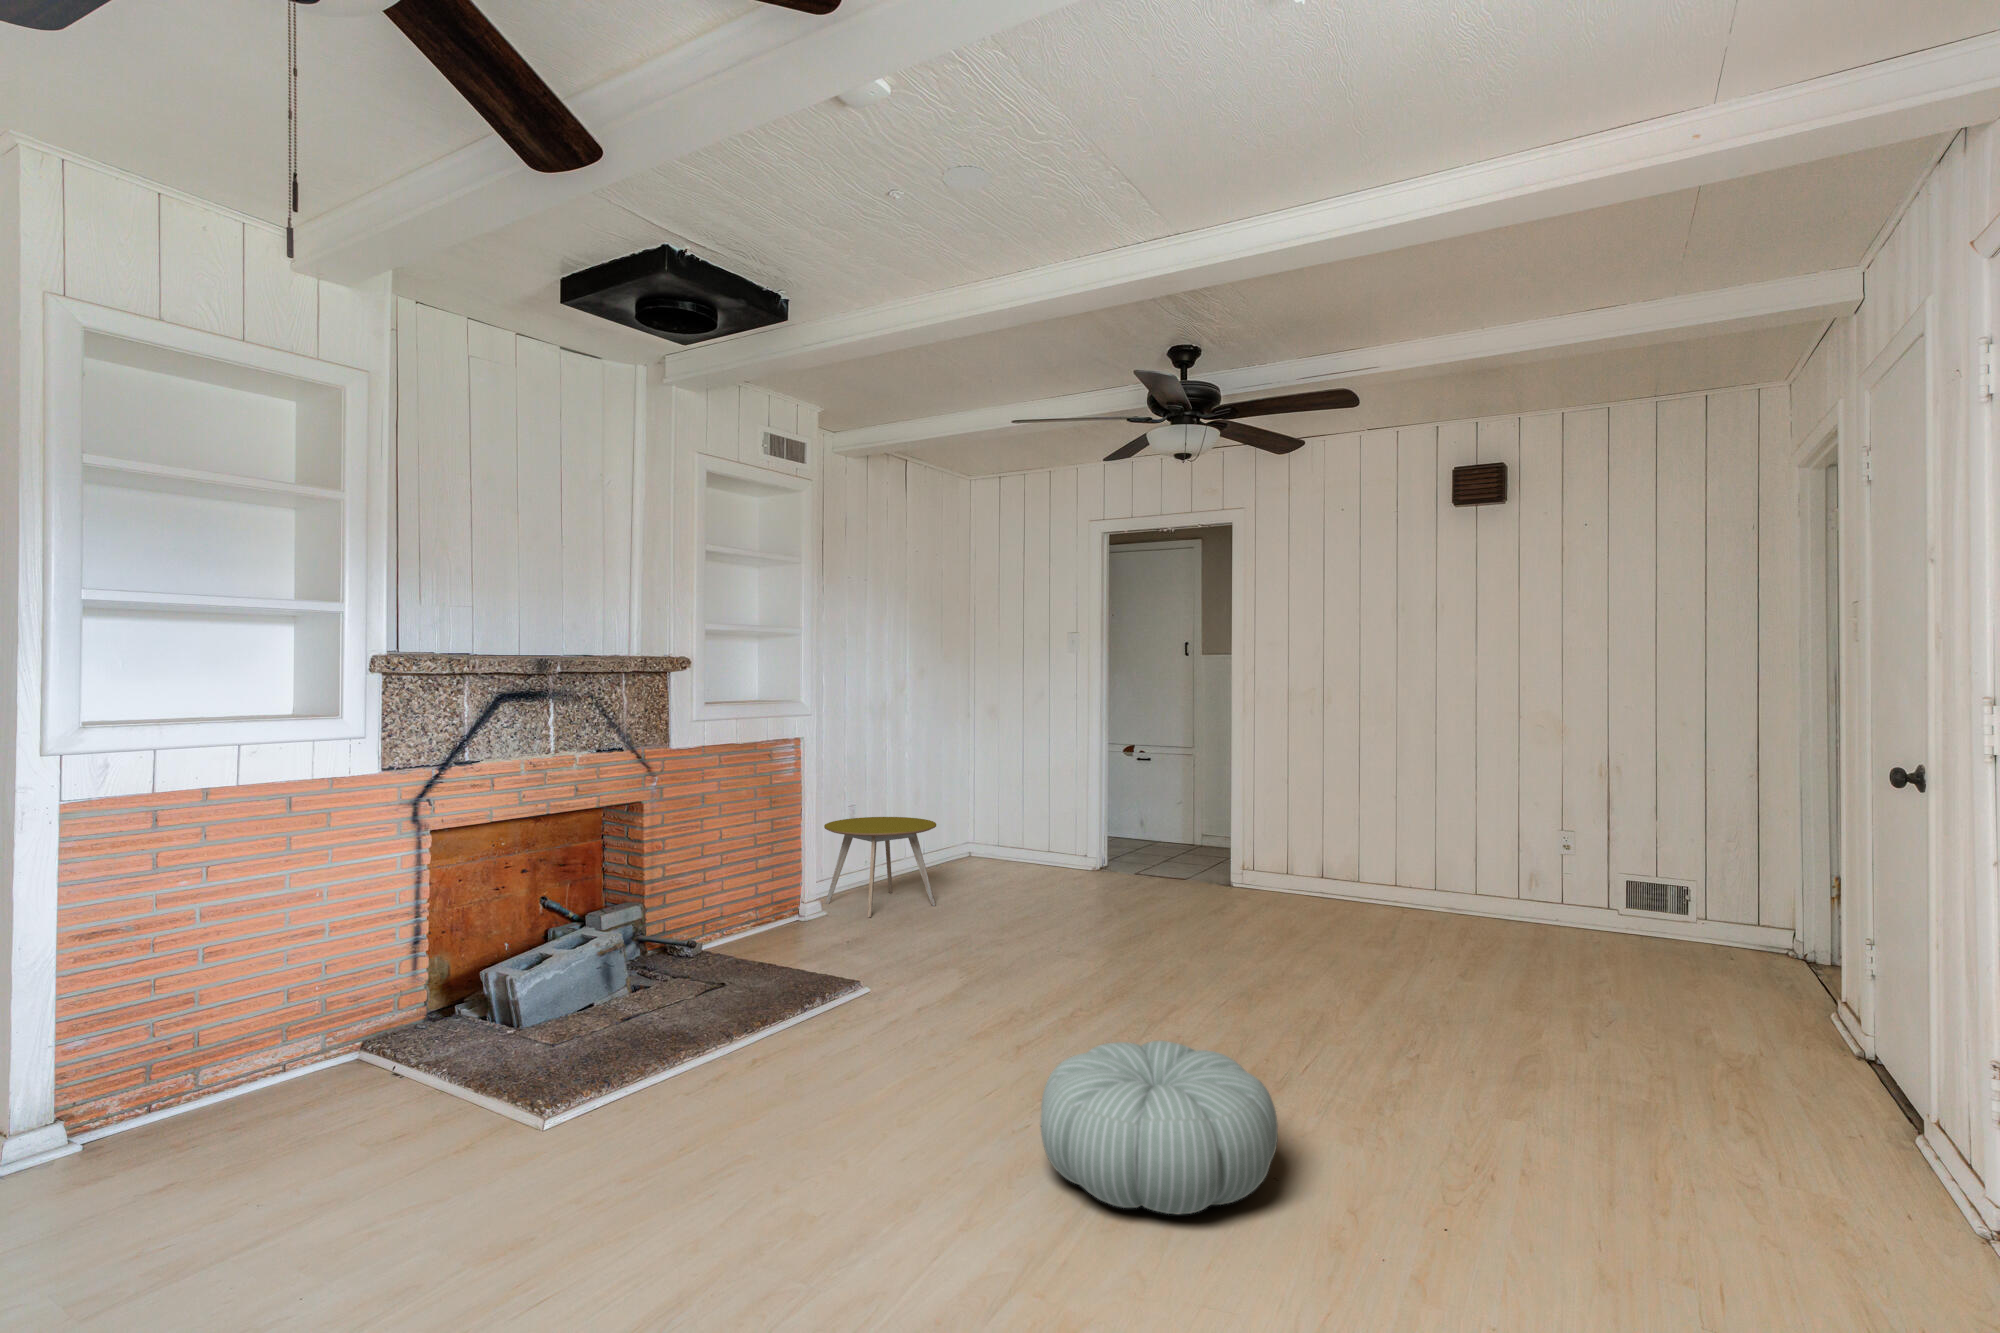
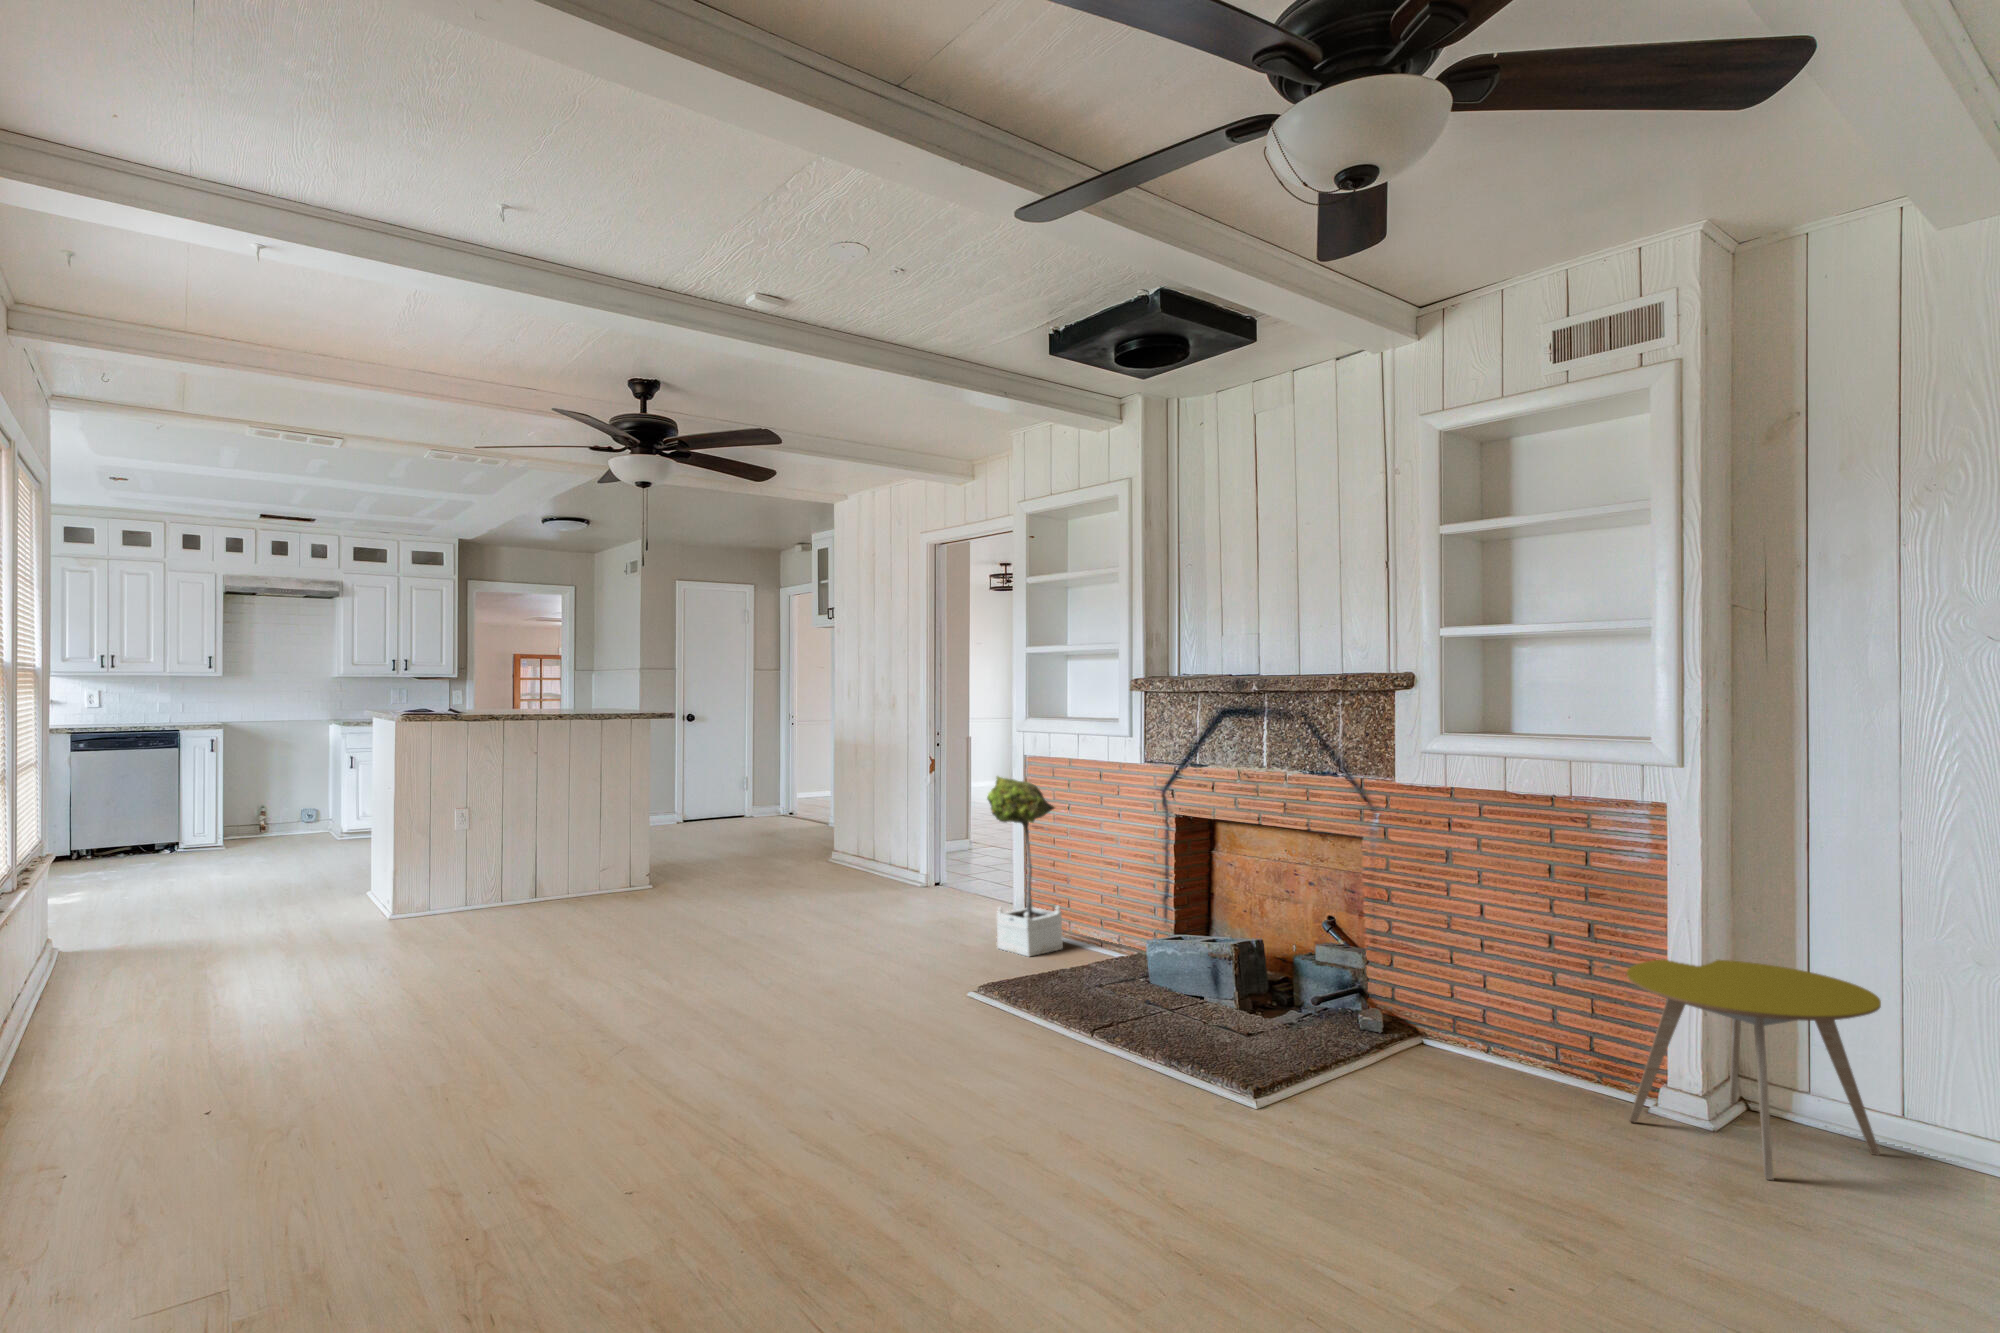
potted tree: none [103,829,275,1153] -> present [987,776,1063,957]
pouf: present [1041,1041,1278,1214] -> none [543,1037,766,1181]

